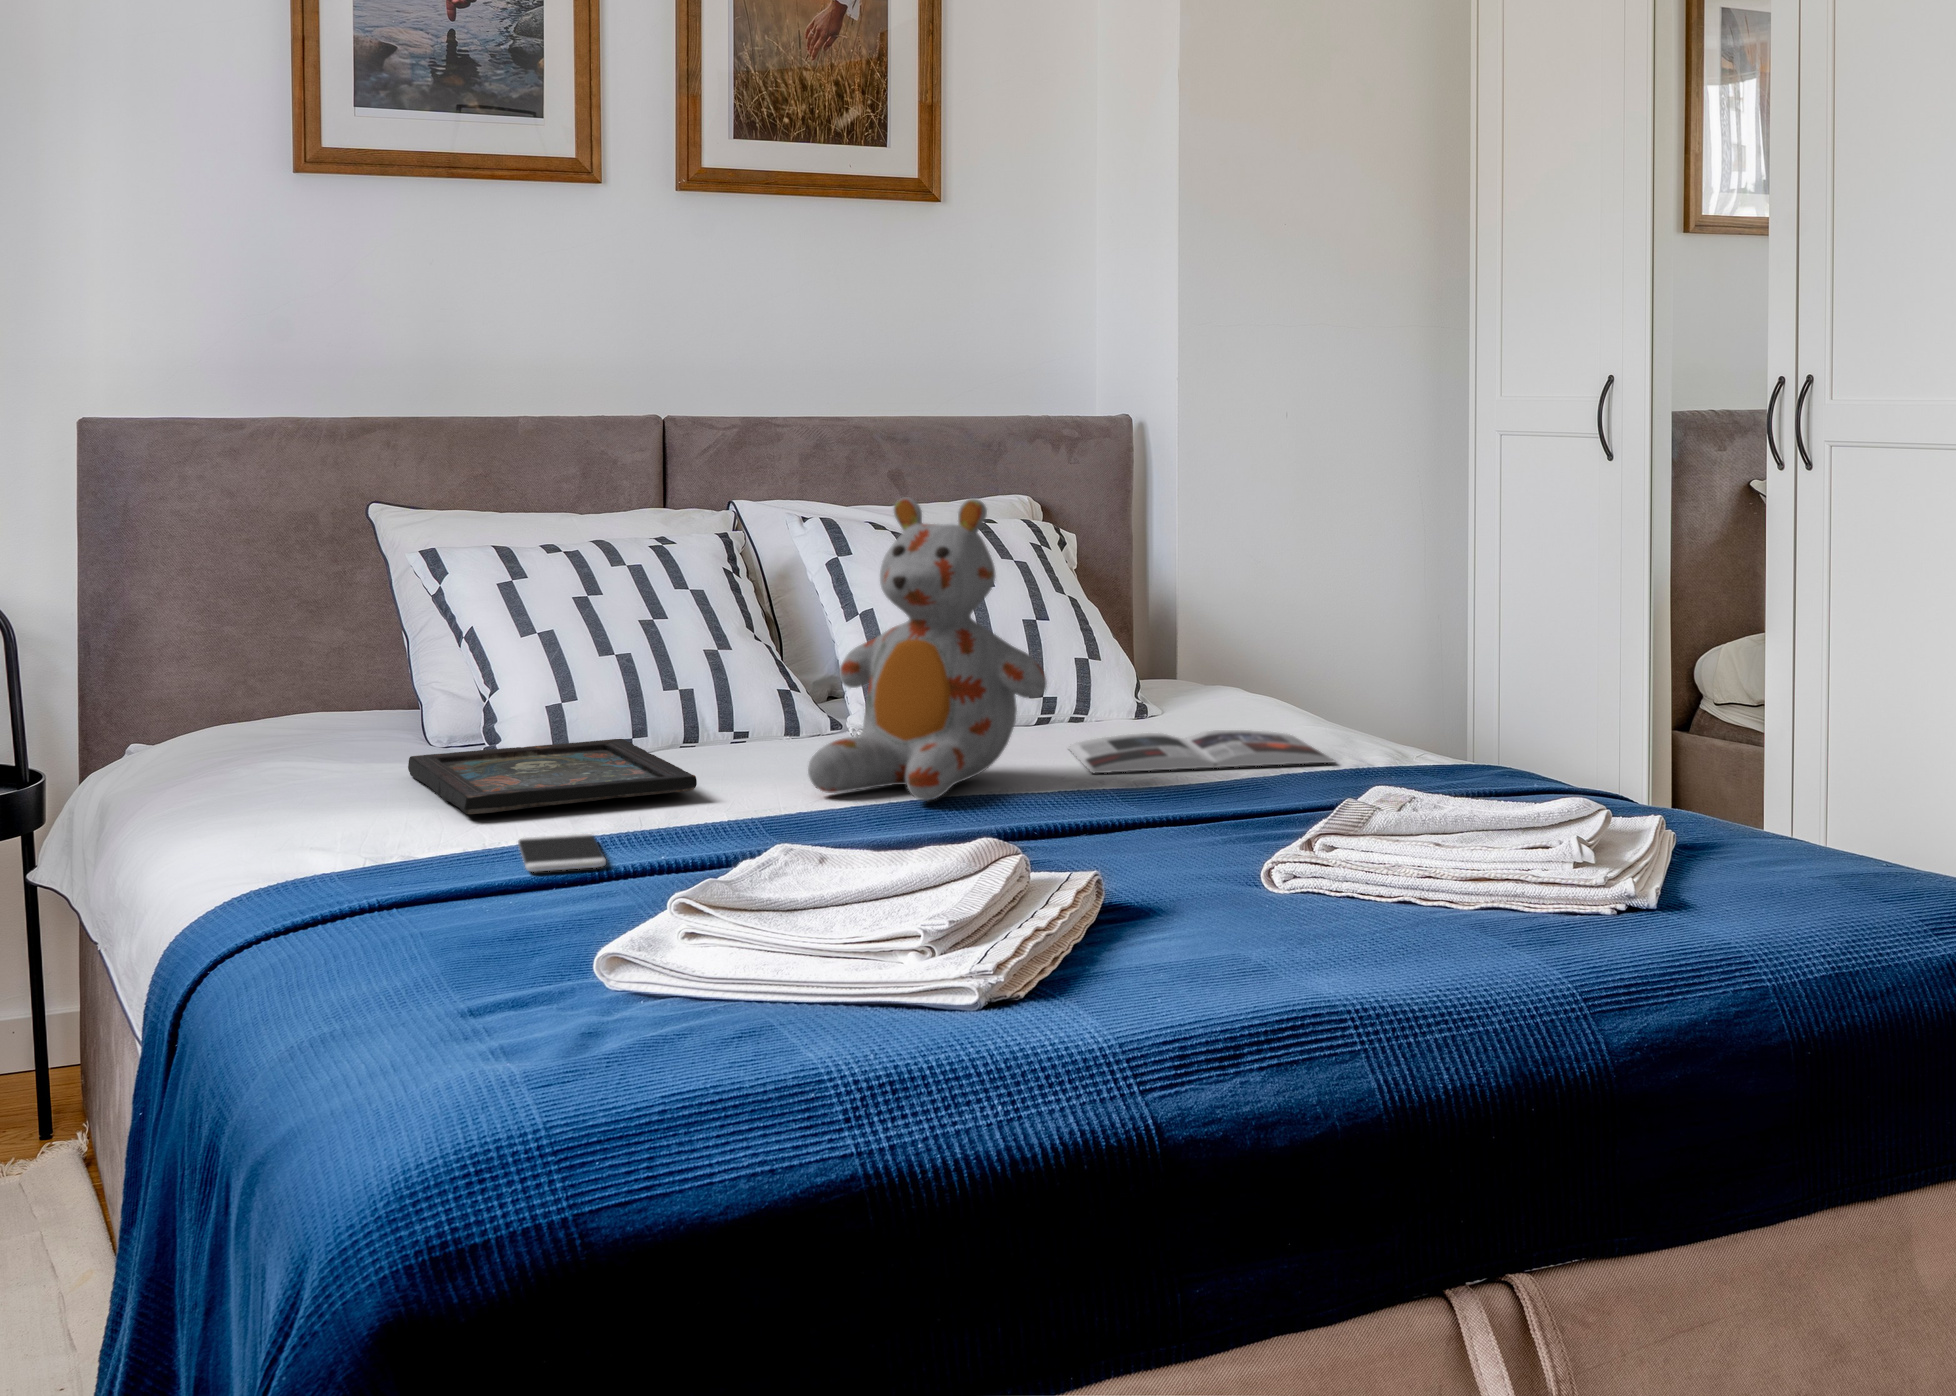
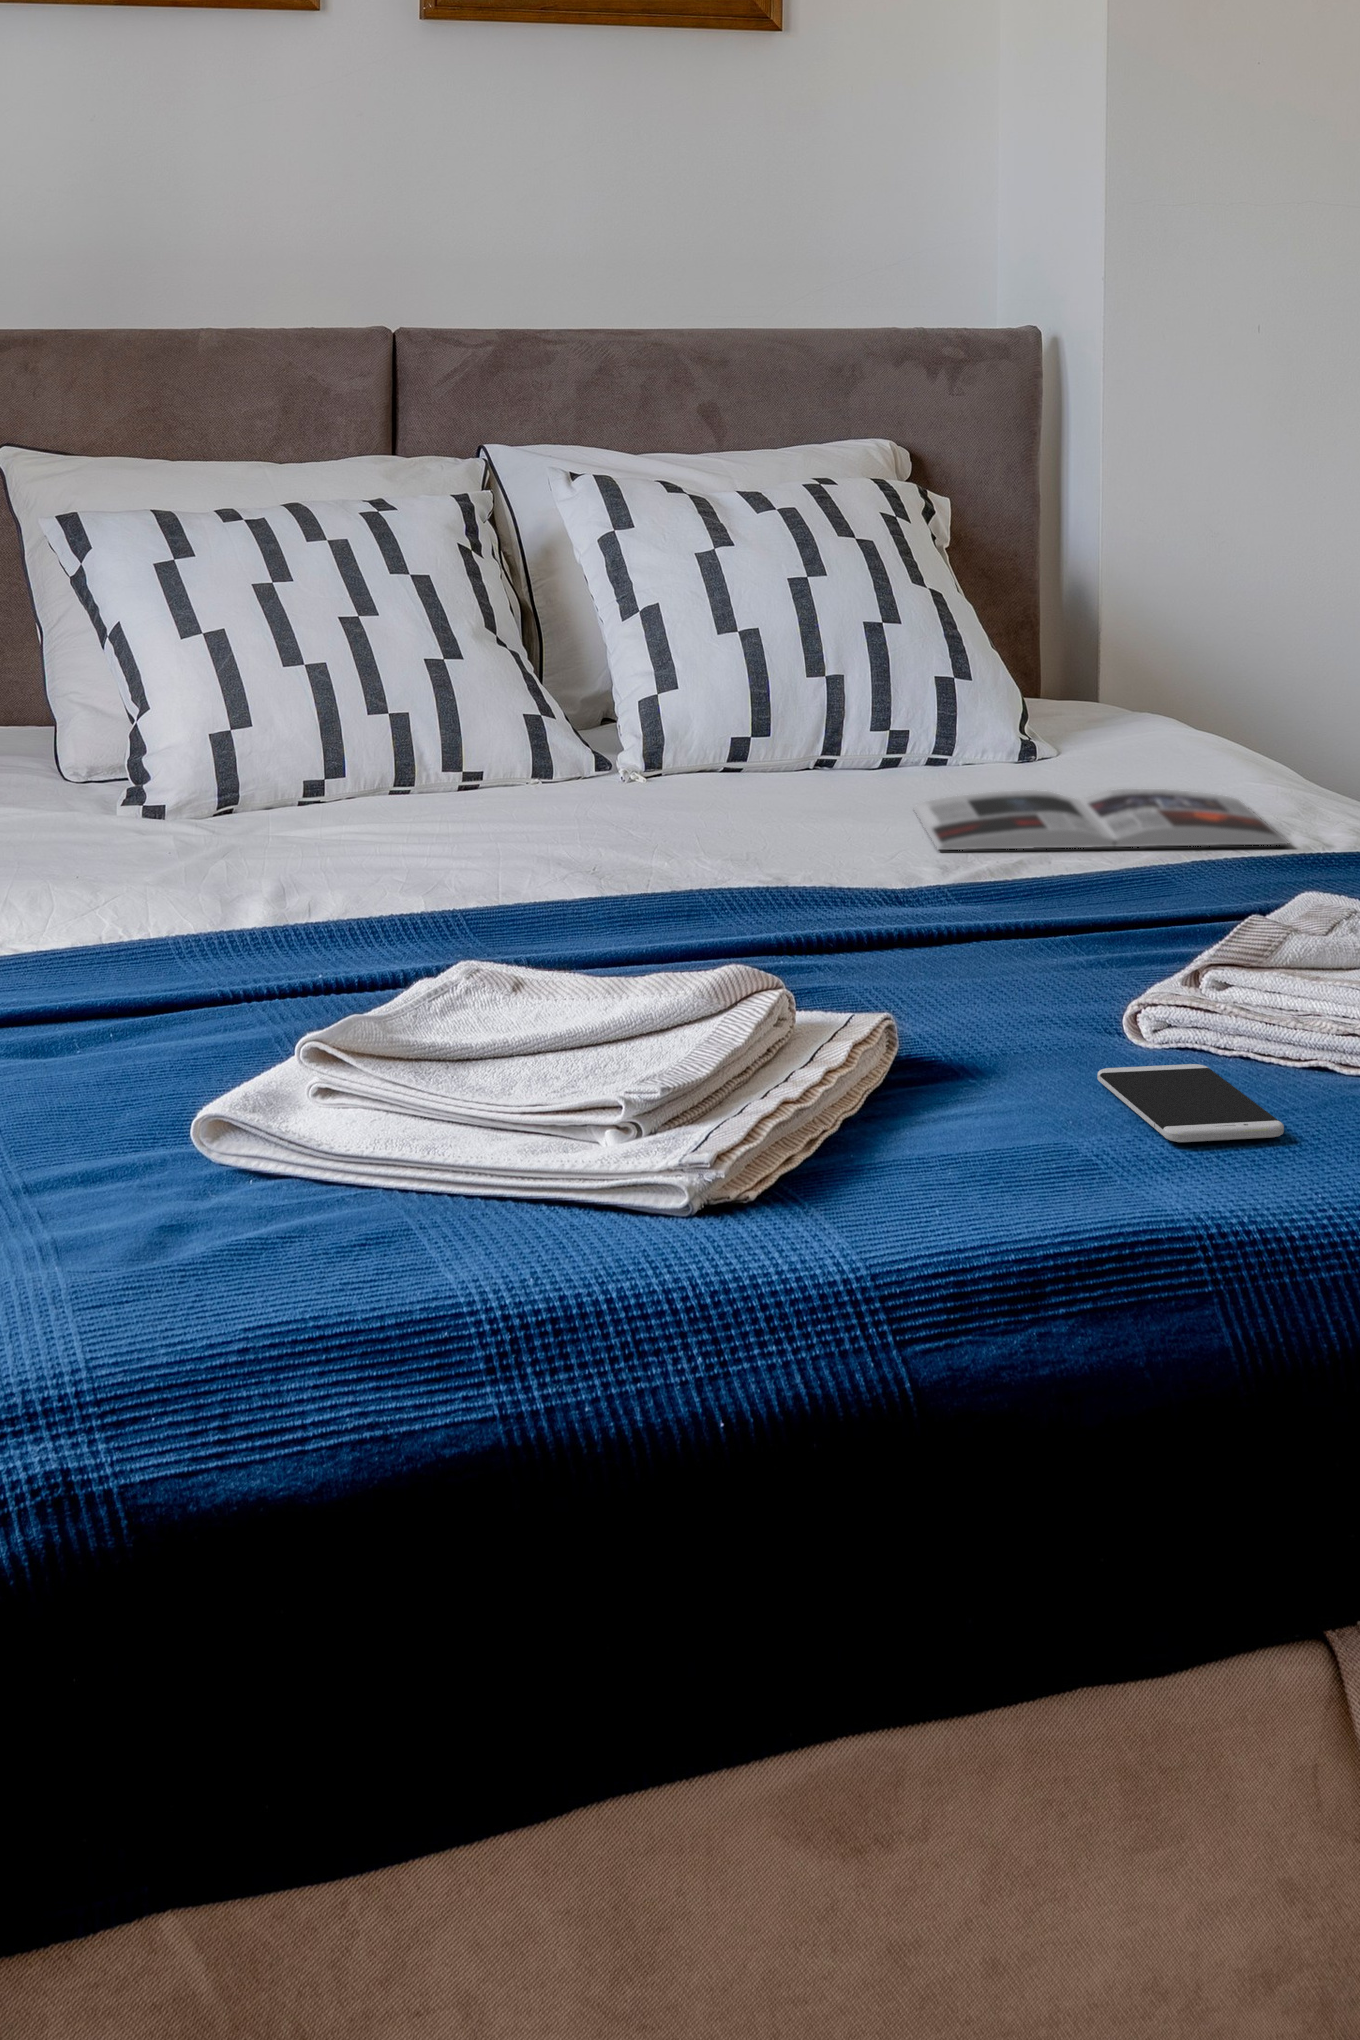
stuffed bear: present [808,497,1046,801] -> none [541,458,869,886]
tray: present [408,739,697,814] -> none [30,779,392,885]
smartphone: present [518,834,606,872] -> present [1097,1064,1284,1142]

